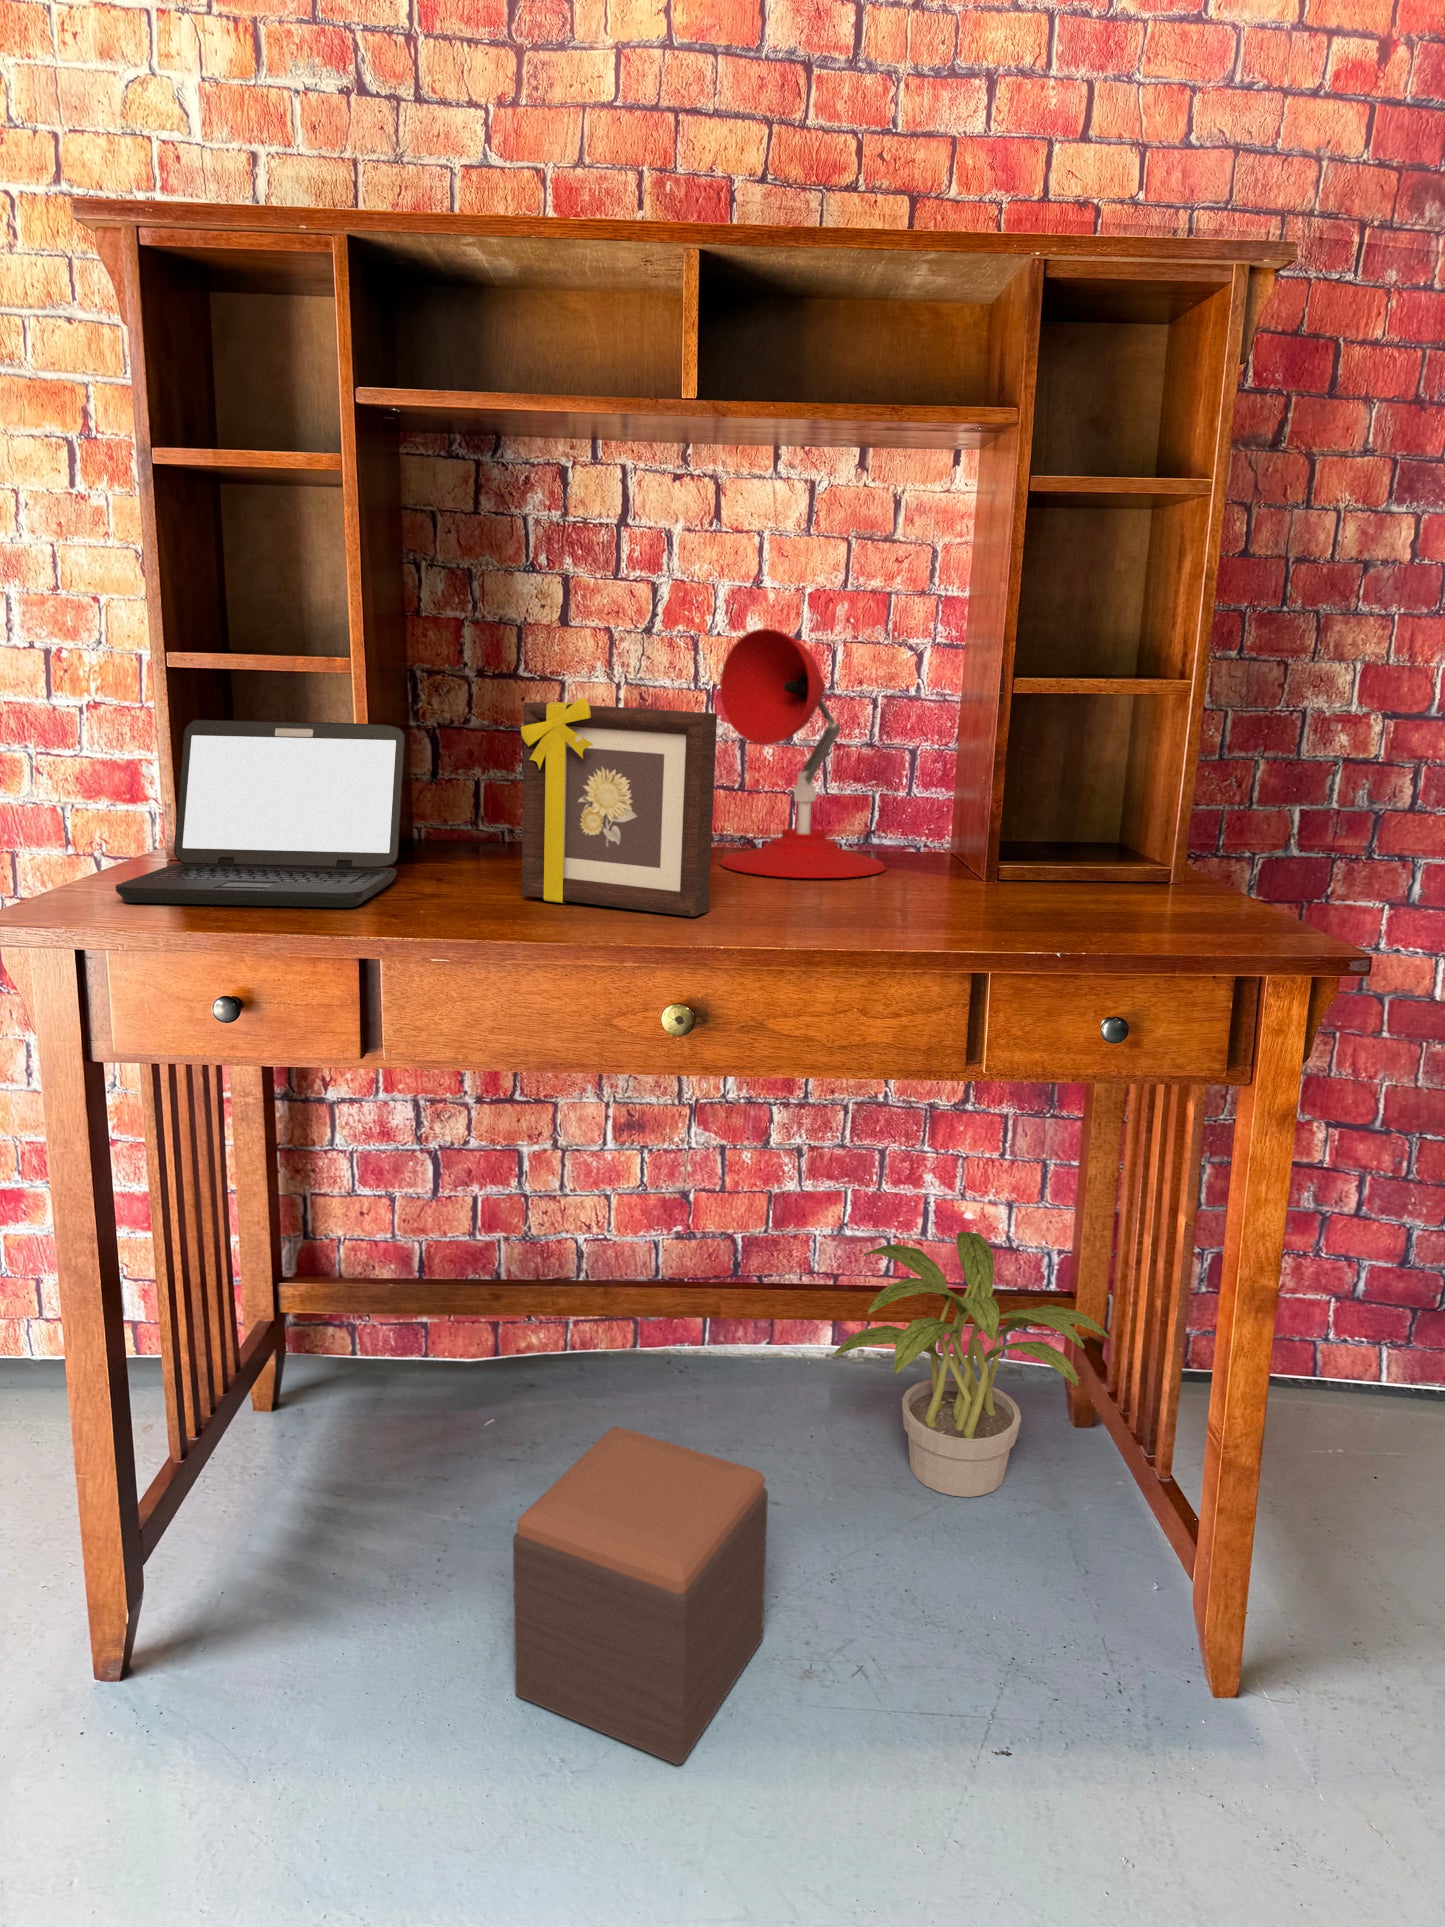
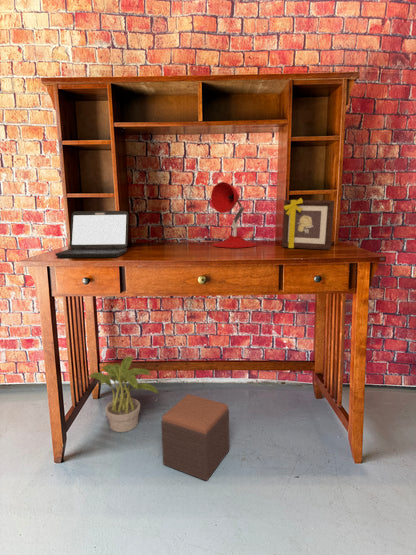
picture frame: present [521,697,717,917] -> present [282,198,334,250]
potted plant: present [834,1232,1109,1497] -> present [88,357,159,432]

